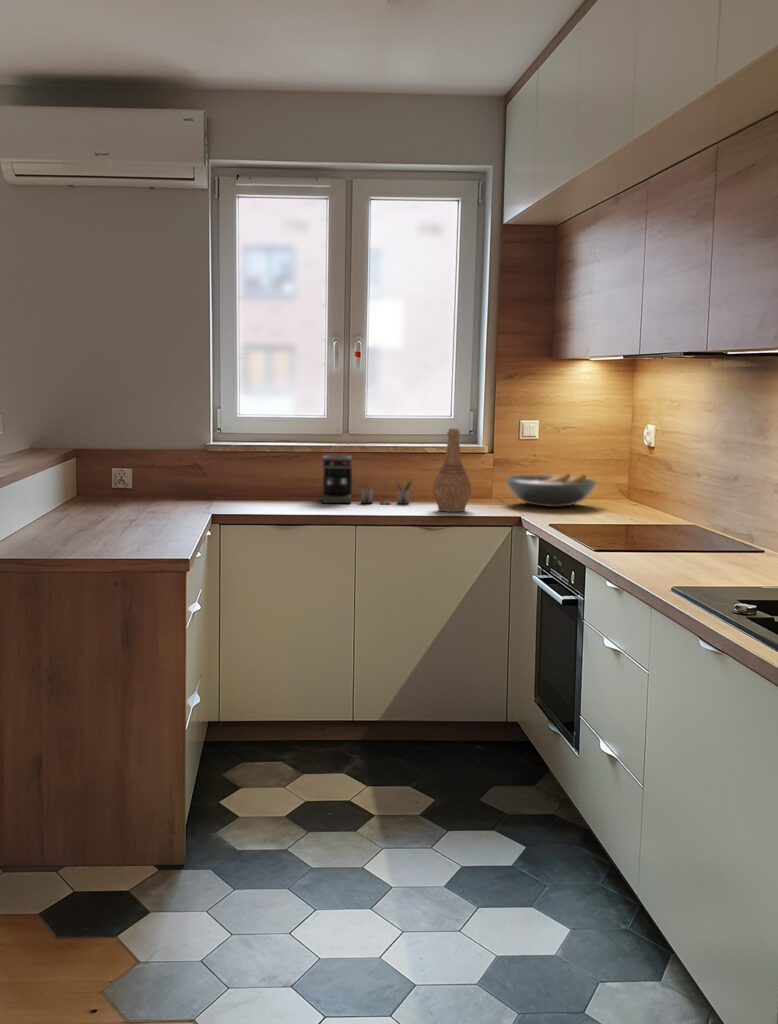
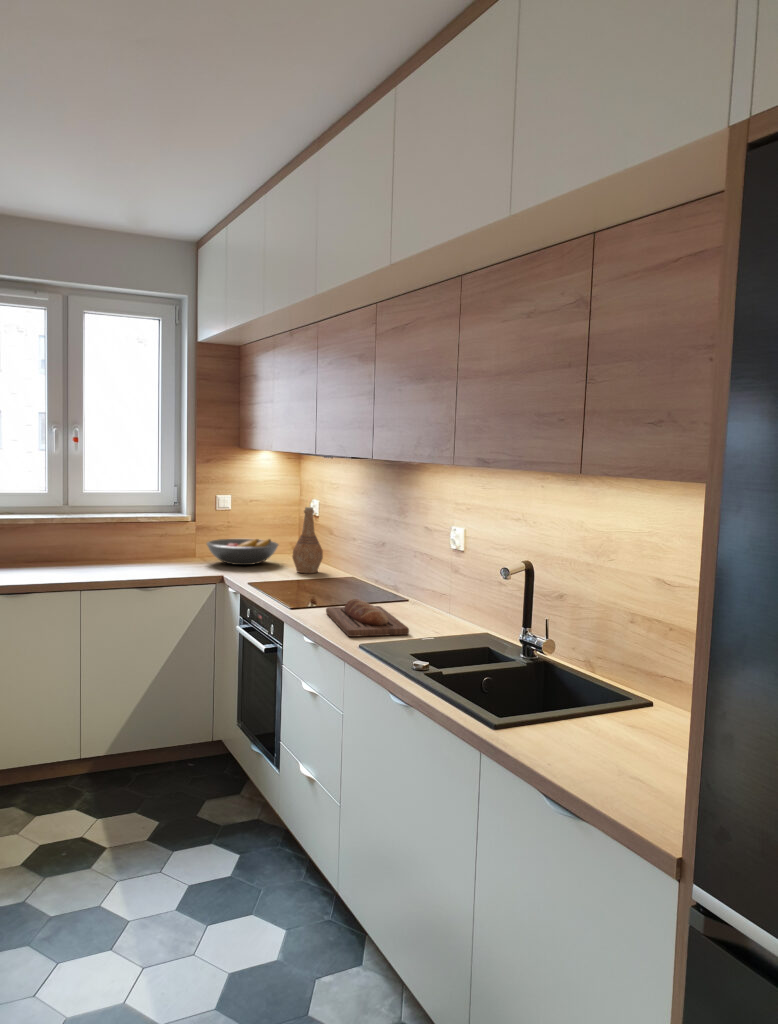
vase: present [433,428,471,512] -> present [292,507,323,573]
coffee maker: present [322,455,413,504] -> none [46,527,128,570]
bread loaf: none [640,538,745,581] -> present [326,599,409,637]

